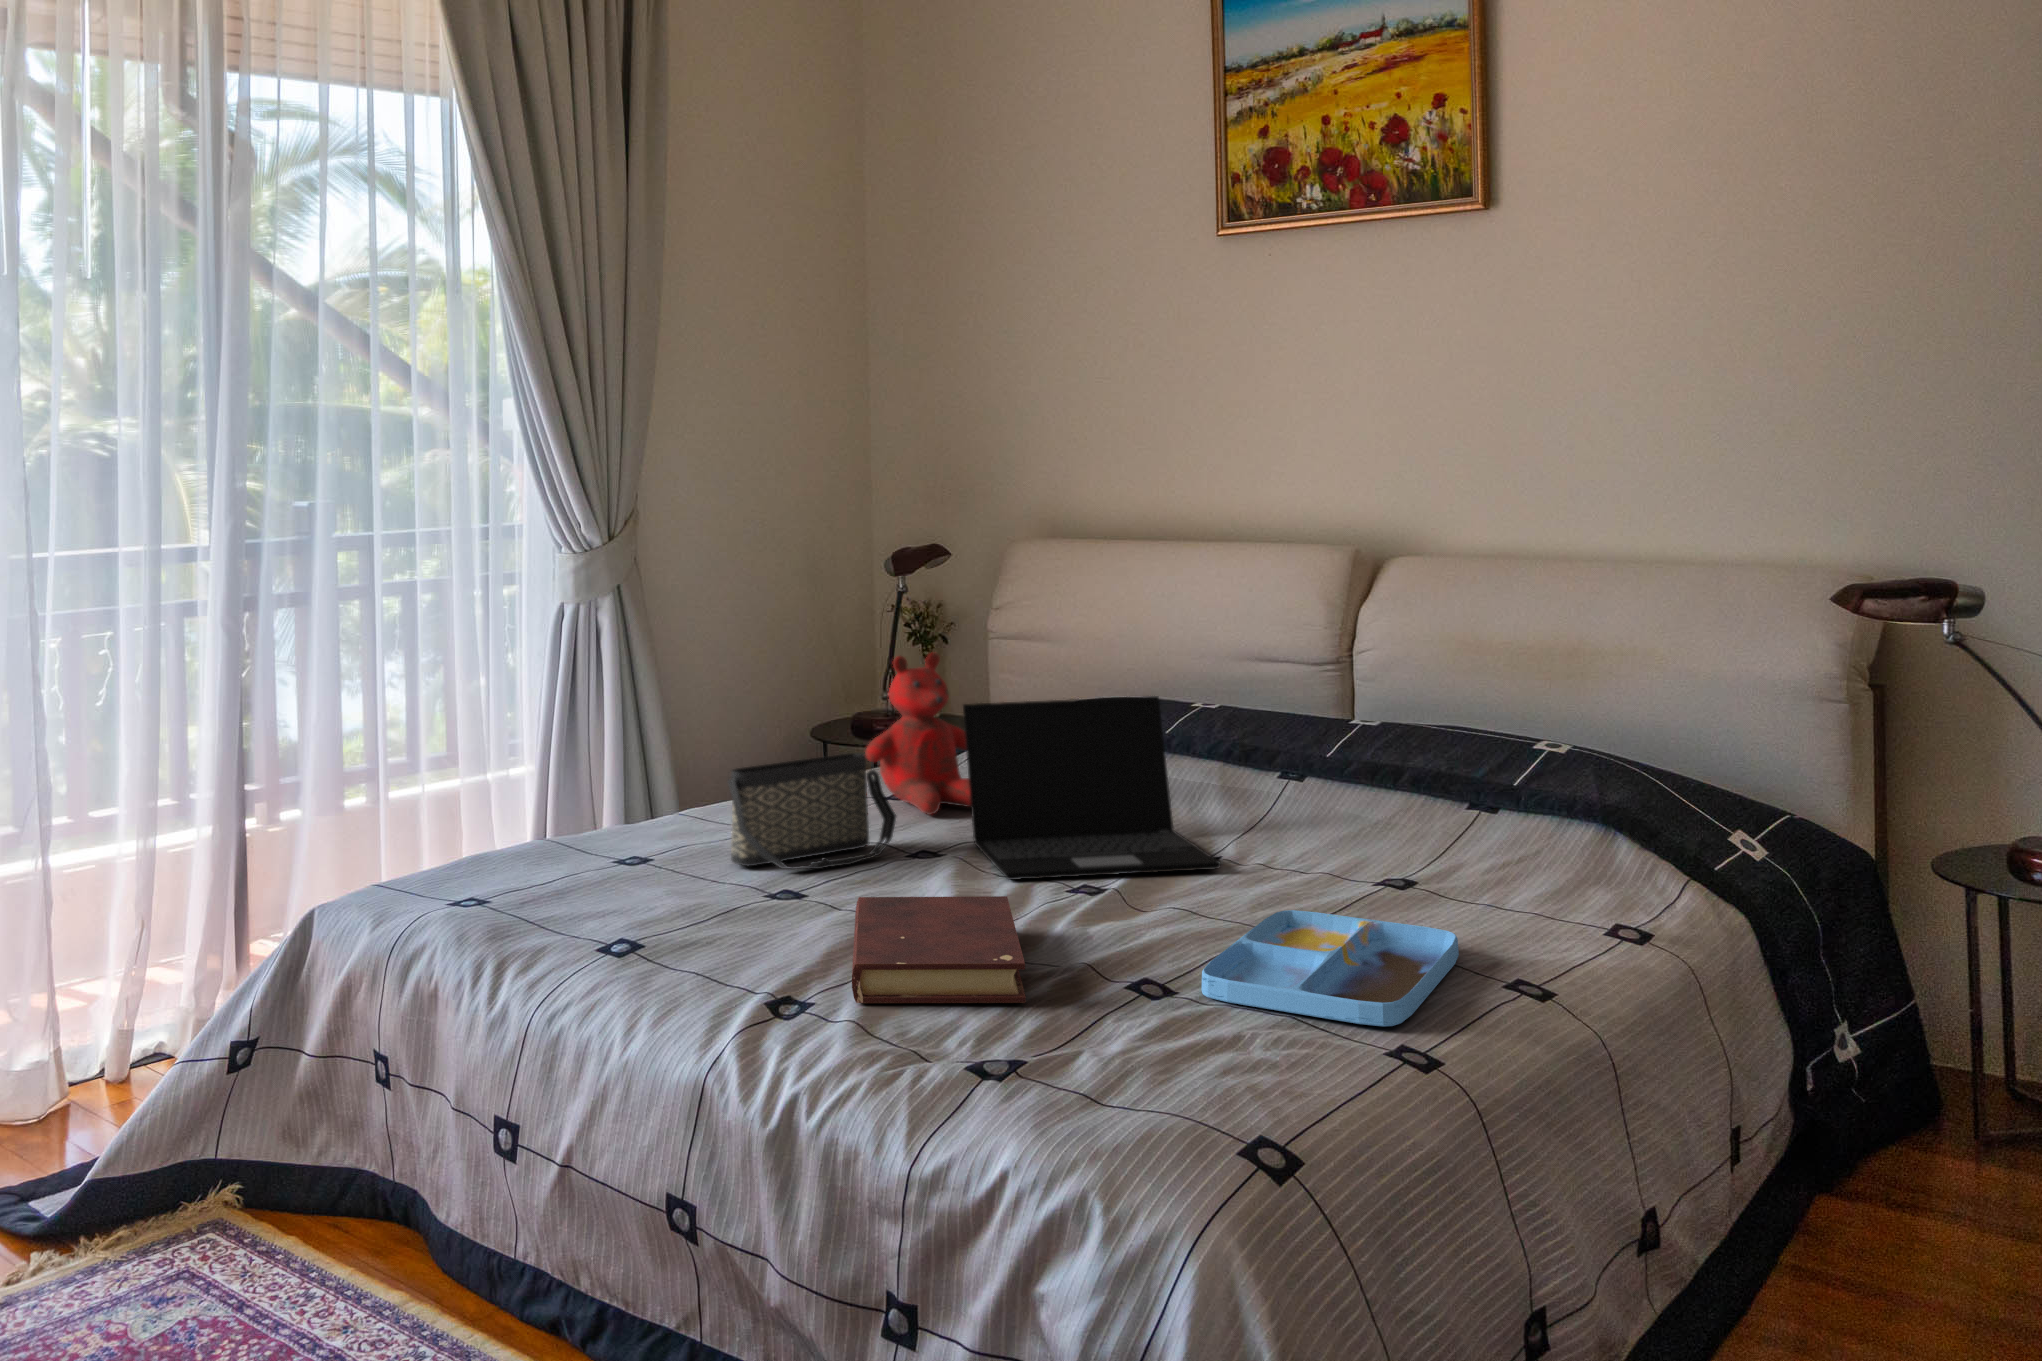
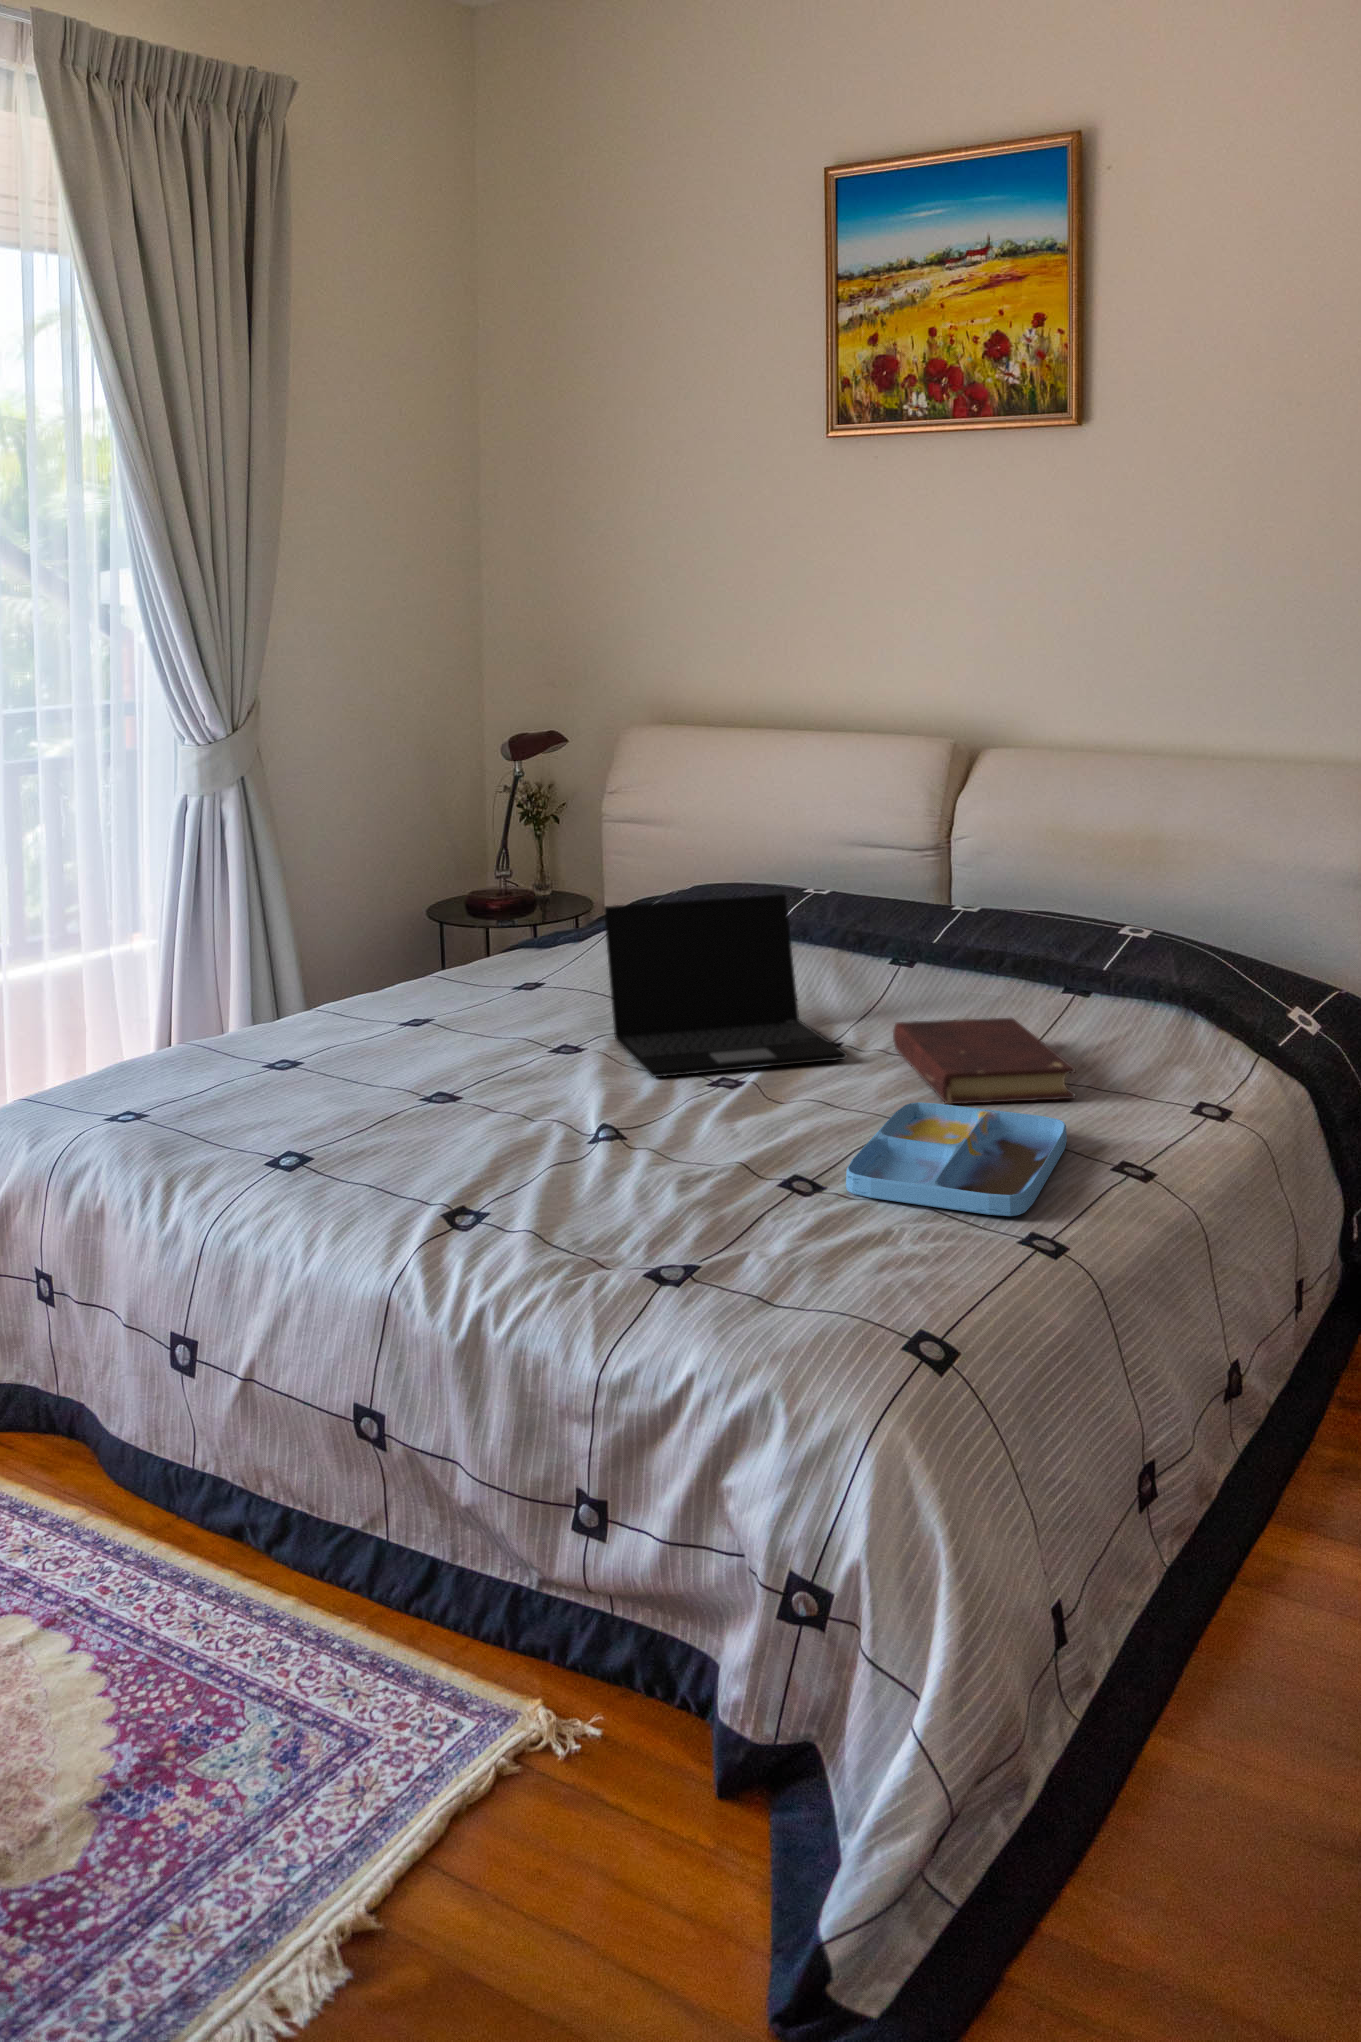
teddy bear: present [865,652,971,815] -> none [505,851,623,1009]
handbag: present [728,753,896,869] -> none [381,956,543,1072]
book: present [852,896,1026,1003] -> present [893,1018,1076,1104]

